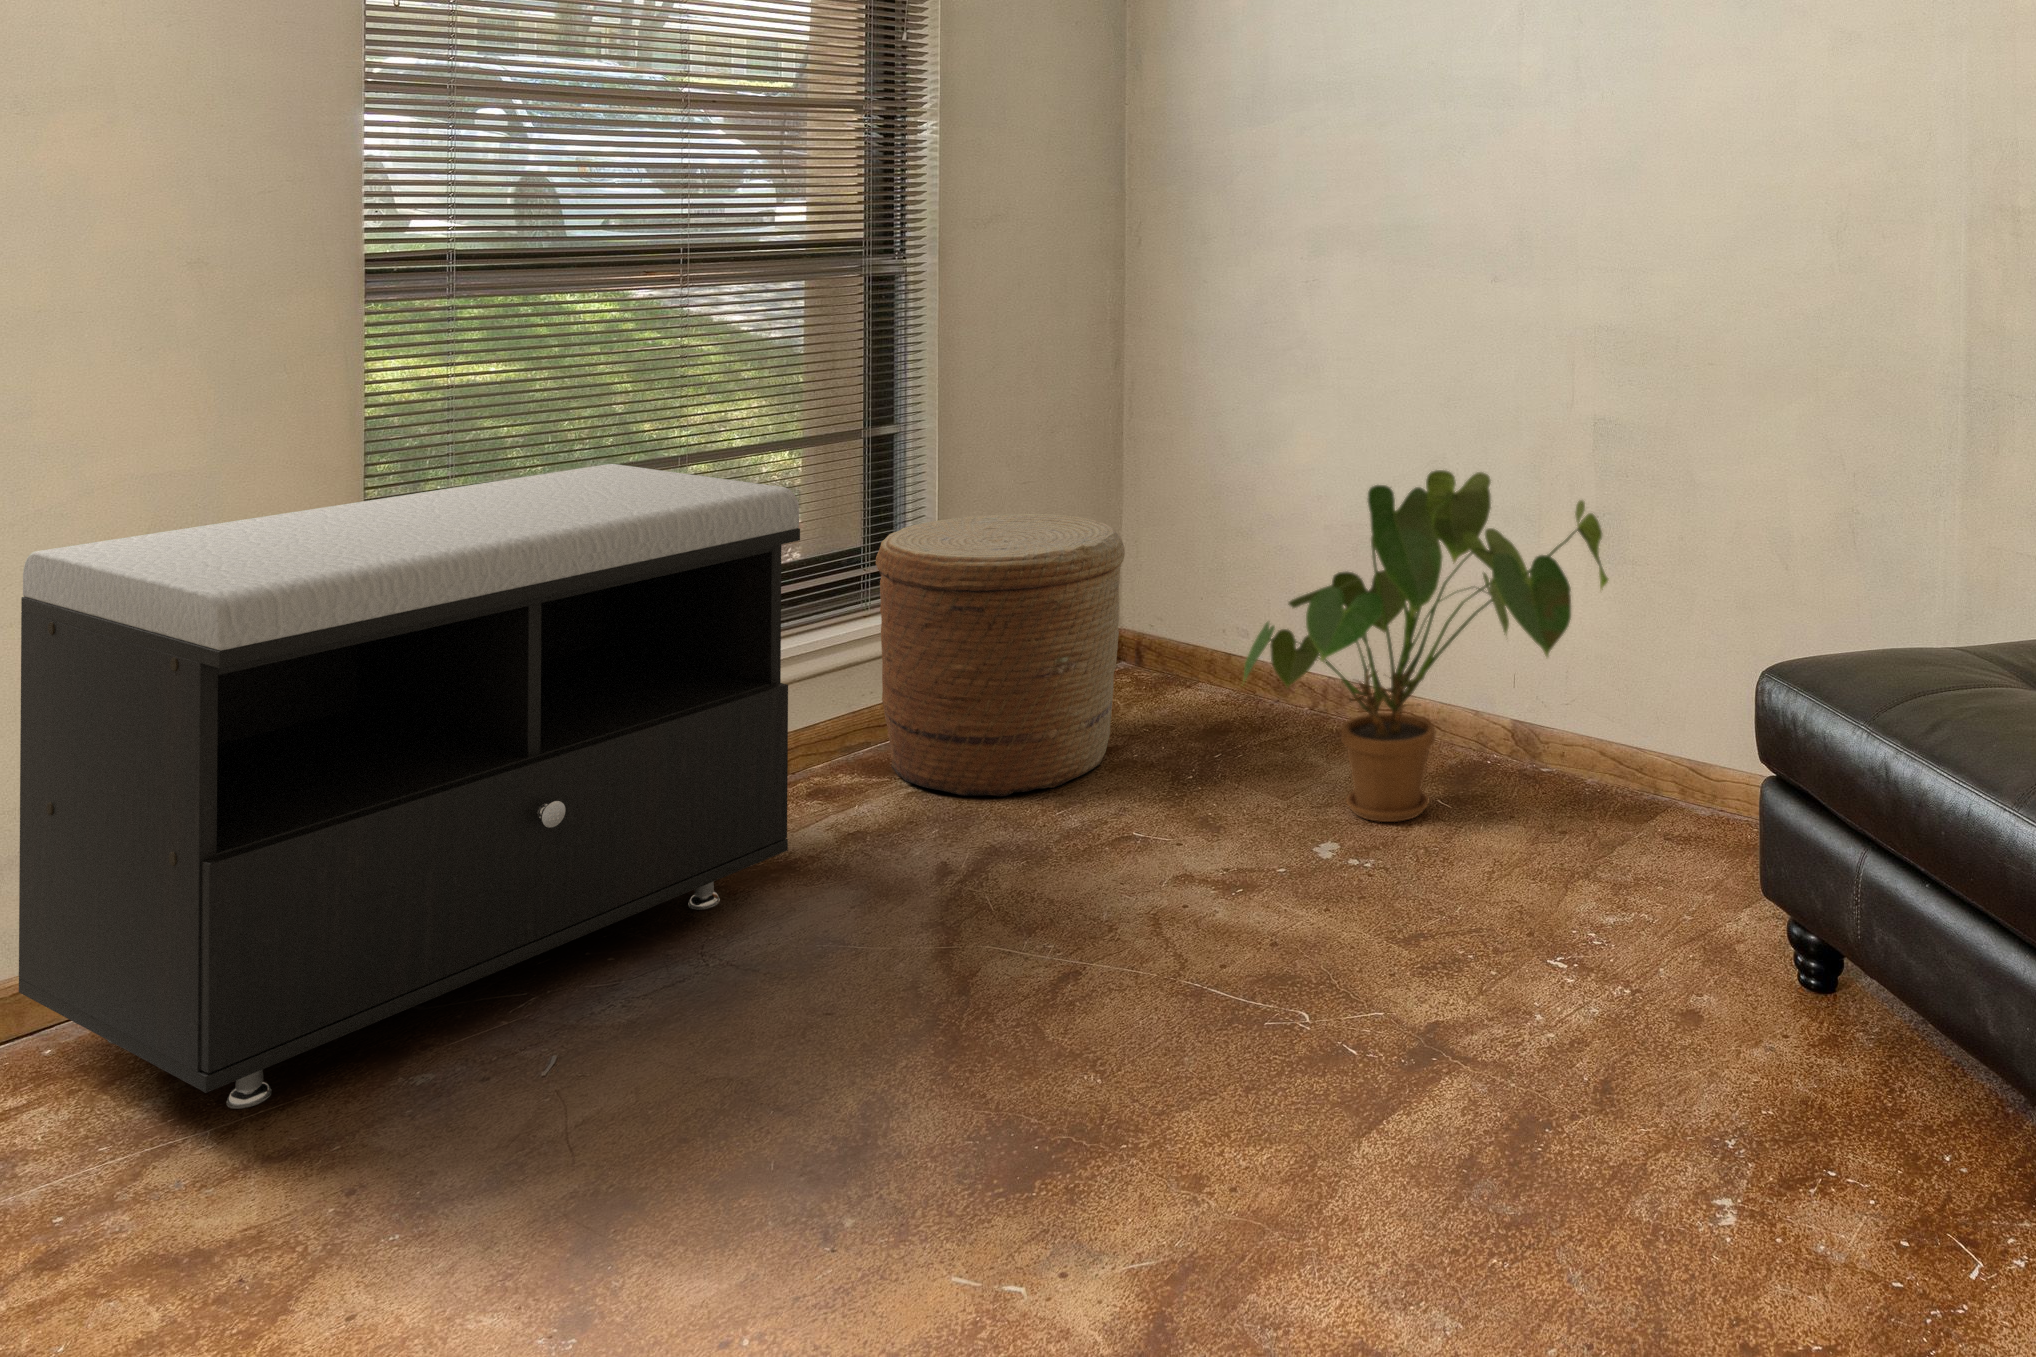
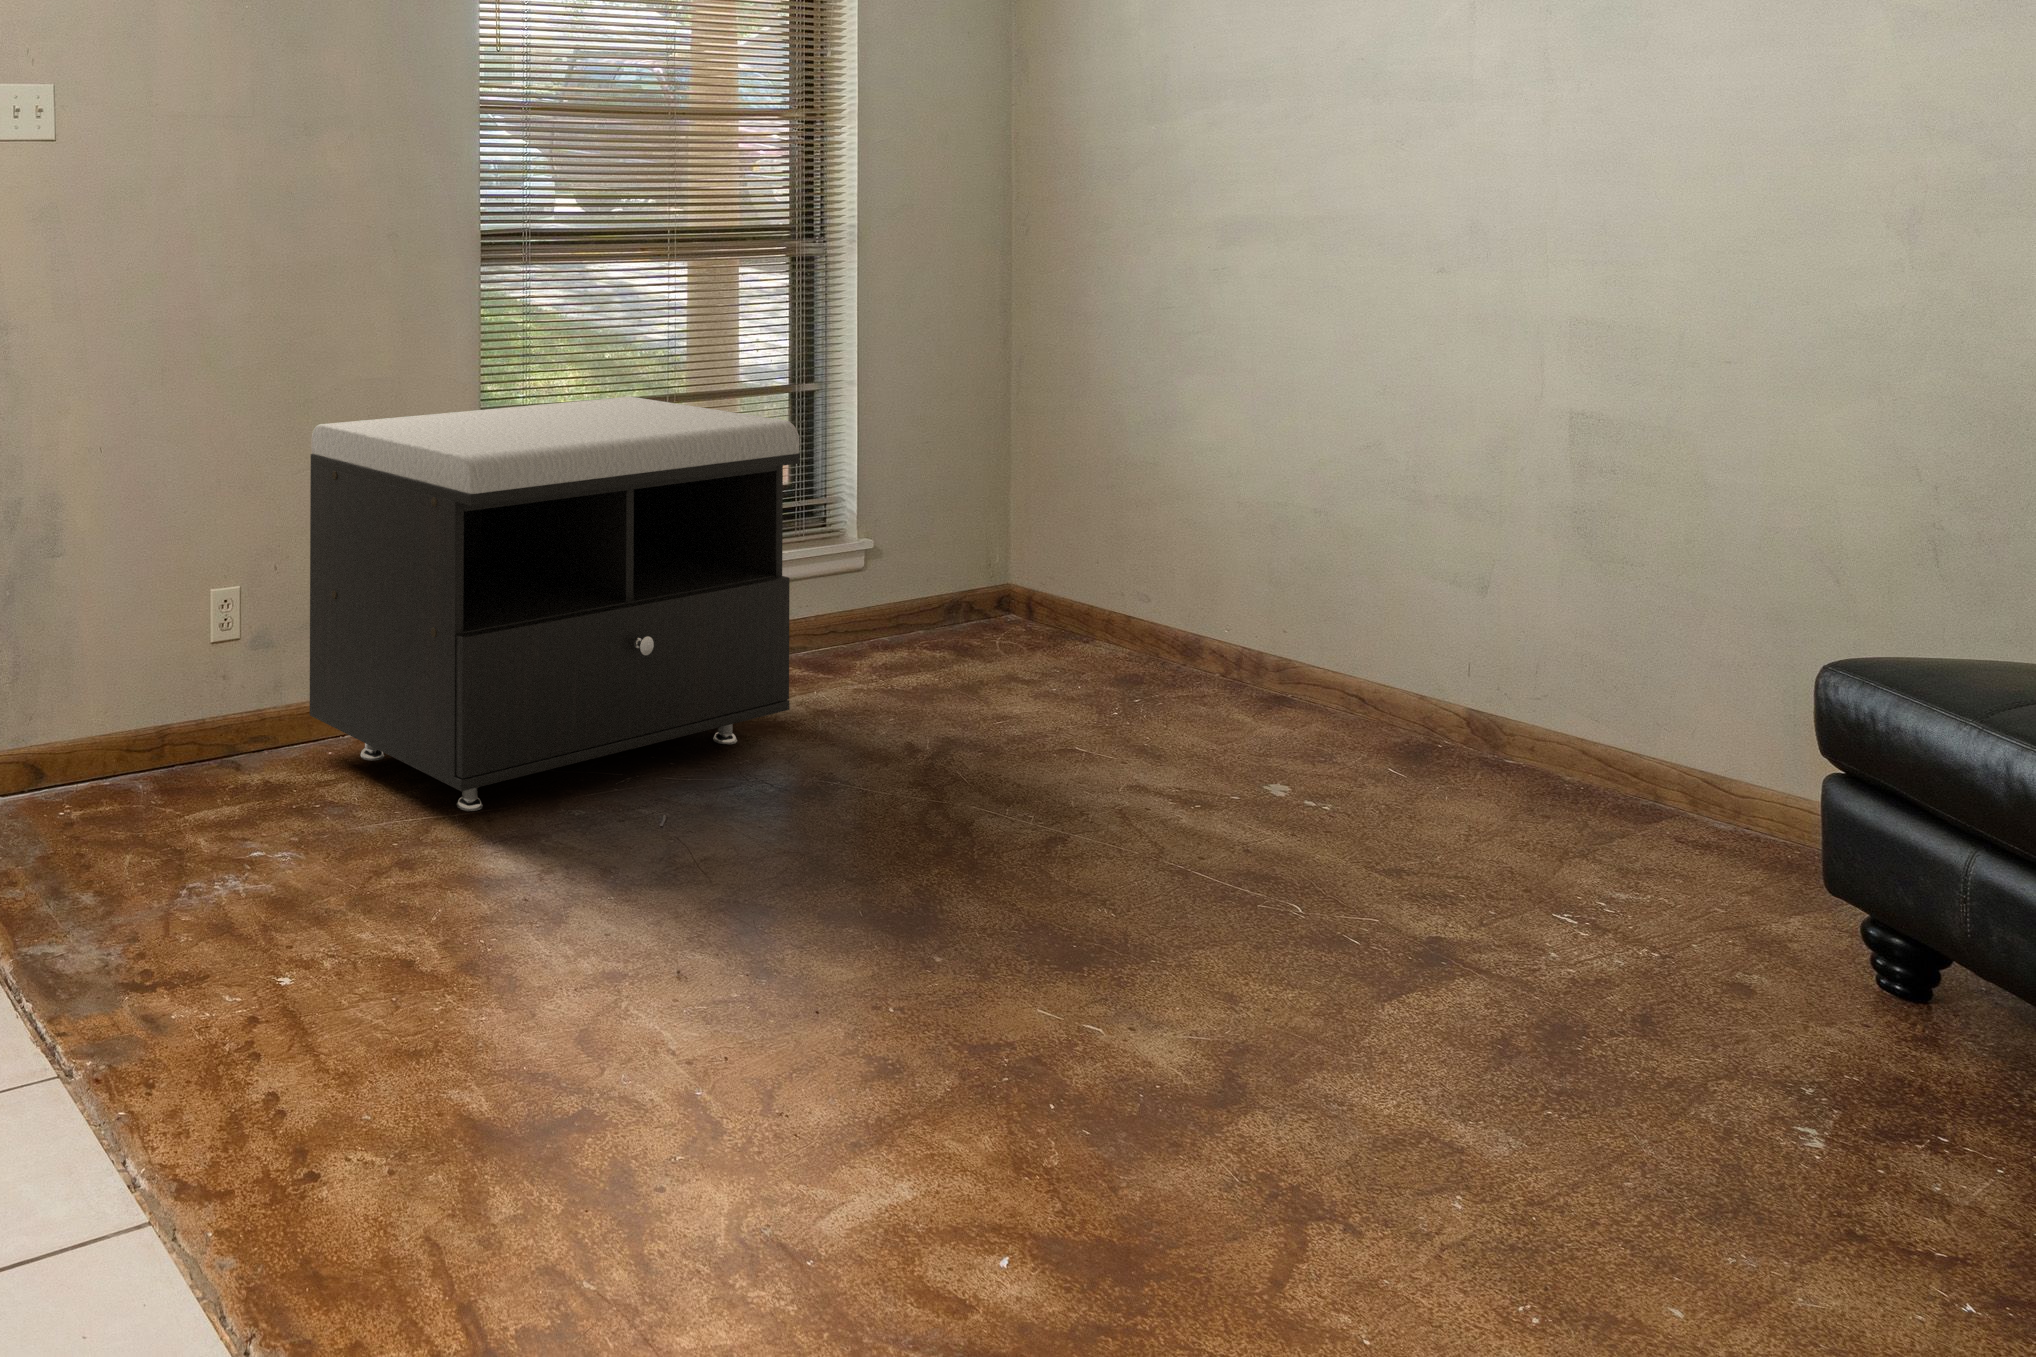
house plant: present [1244,470,1608,822] -> none [1180,452,1593,776]
basket: present [876,514,1125,797] -> none [820,465,1045,703]

